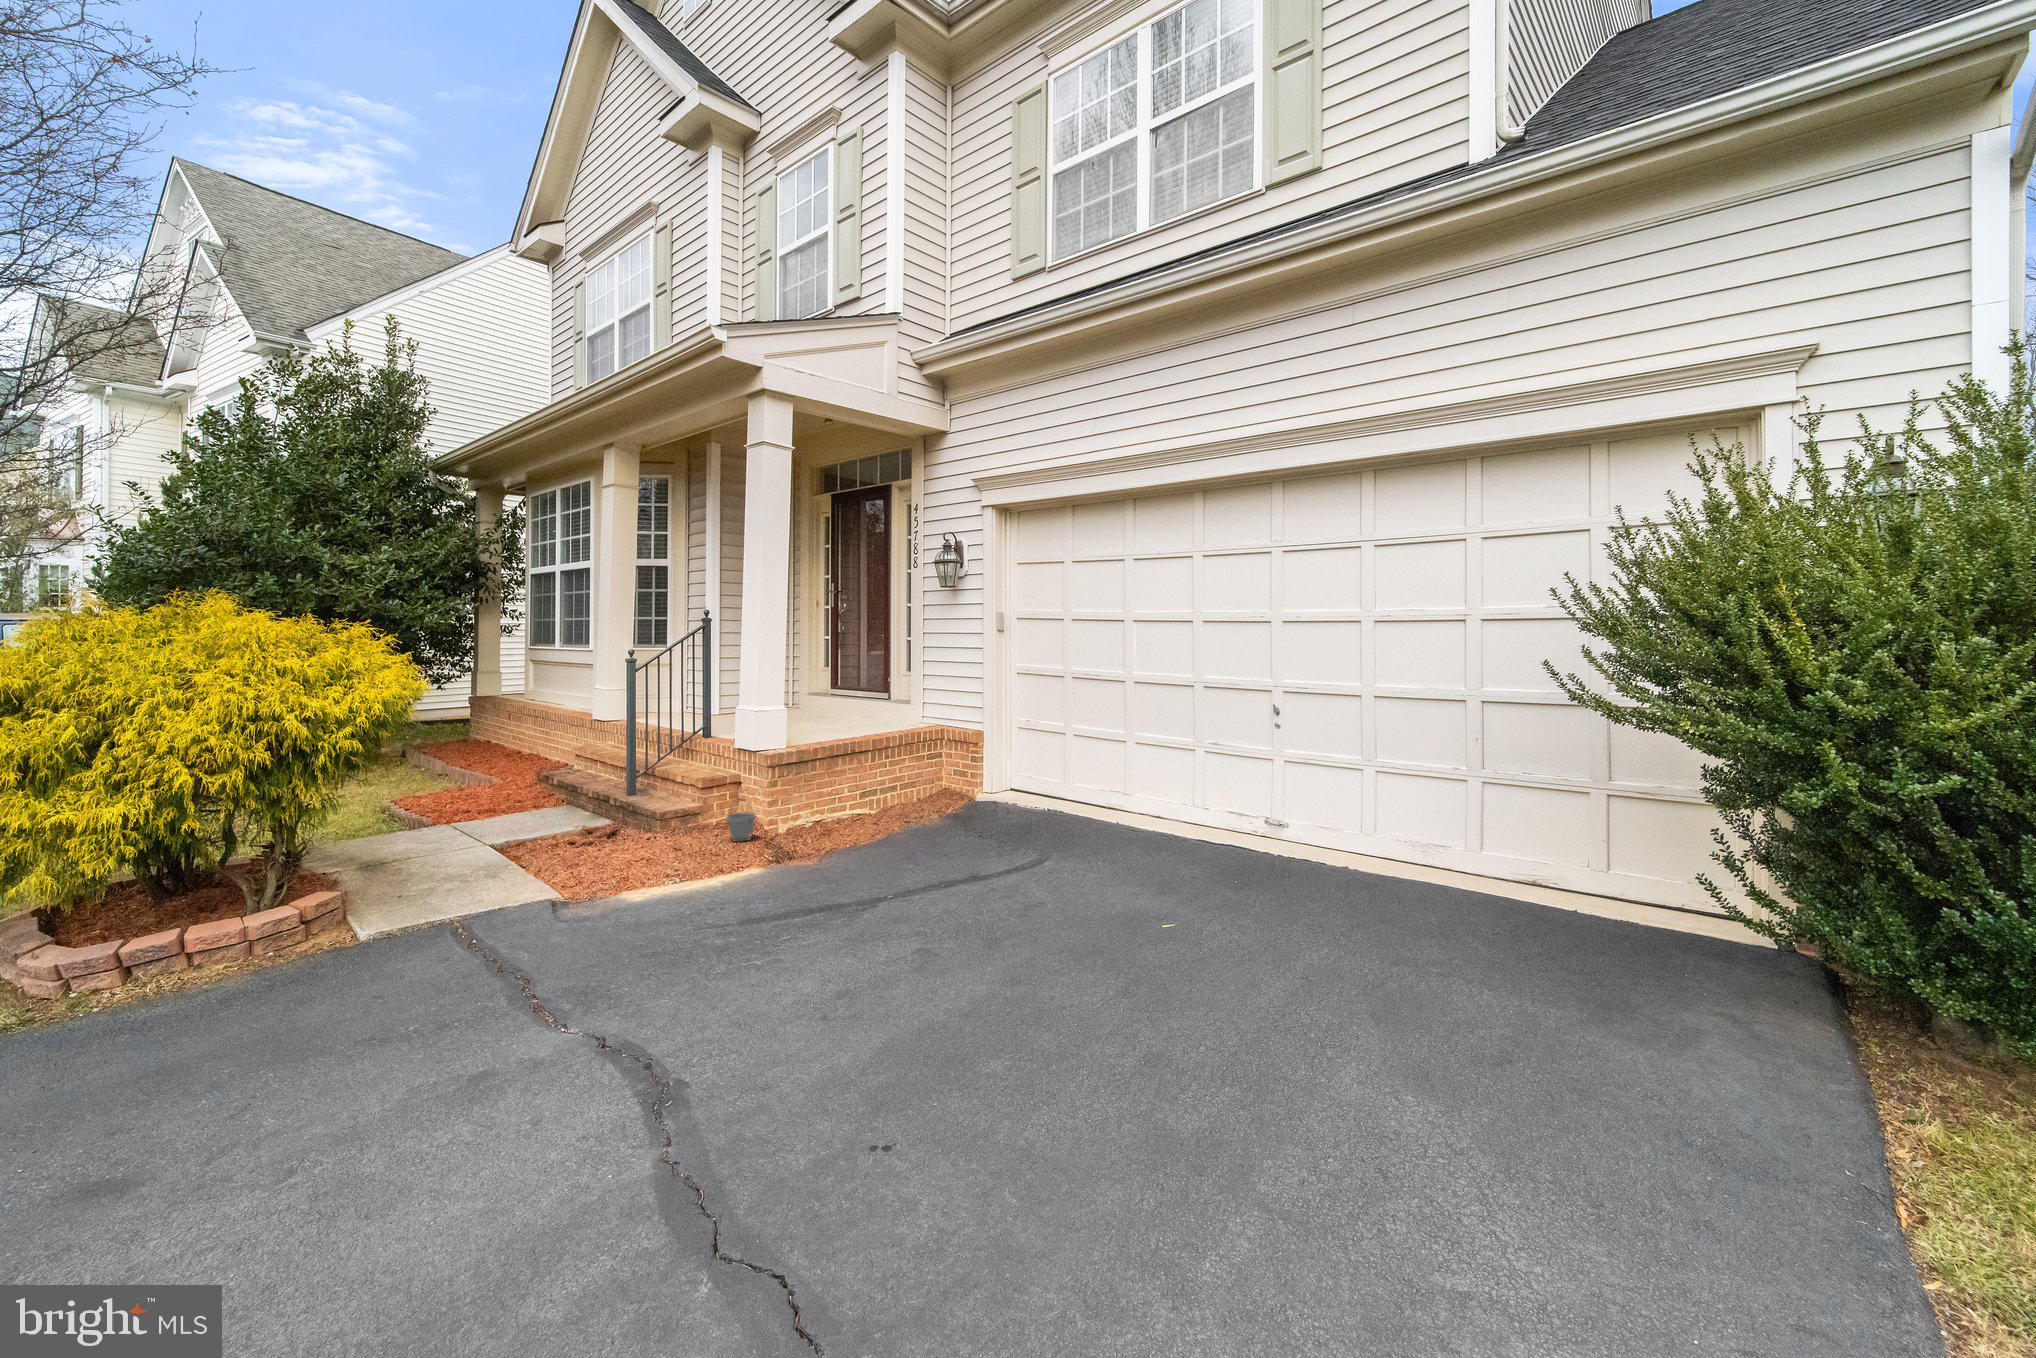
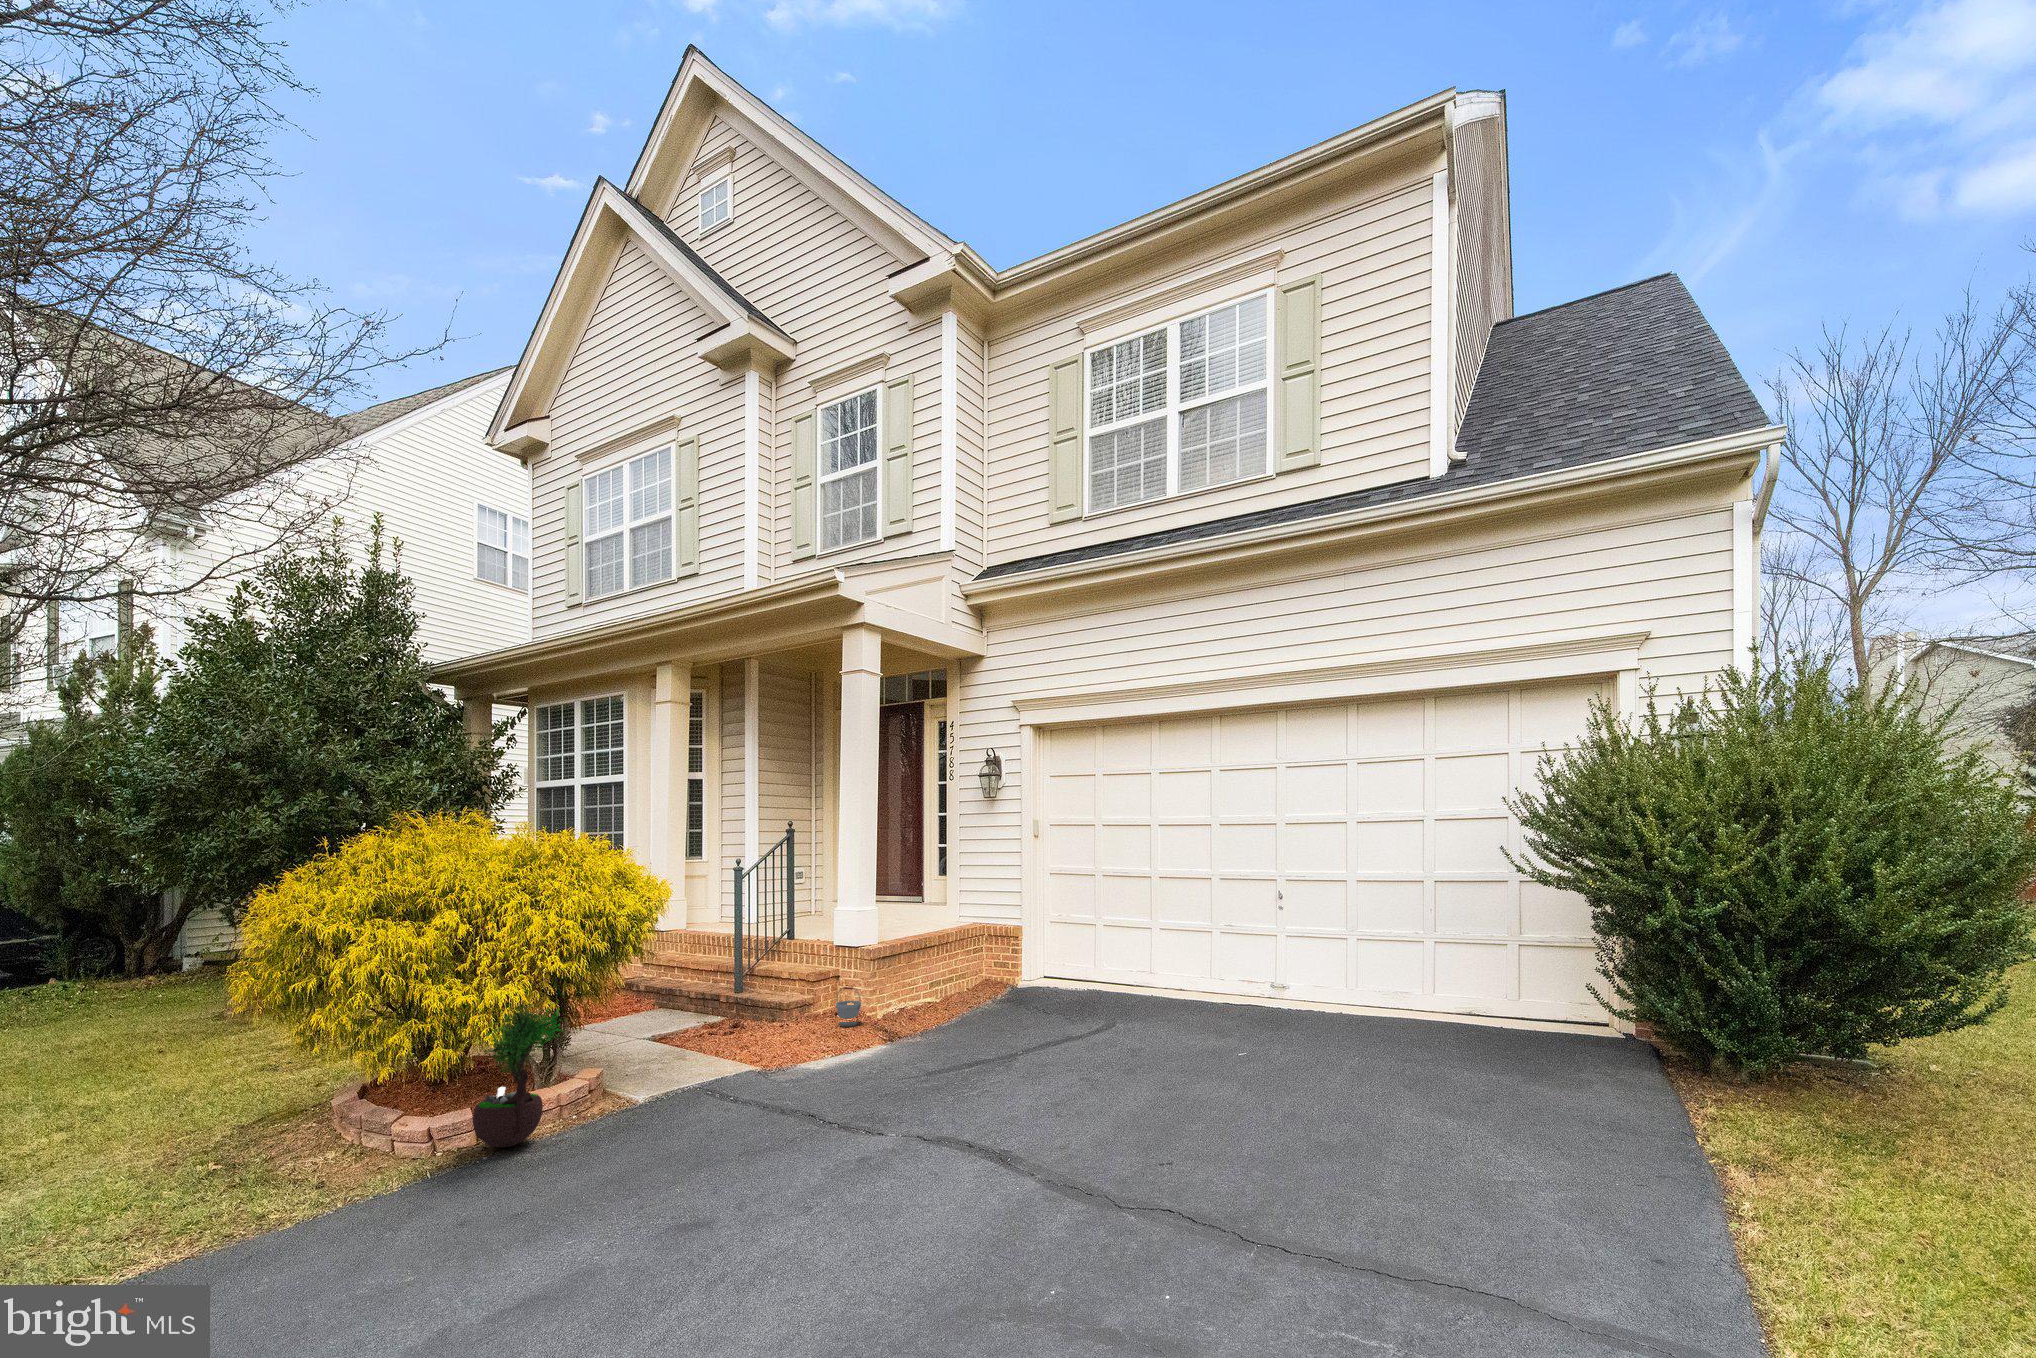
potted tree: none [67,817,222,994] -> present [473,999,565,1147]

